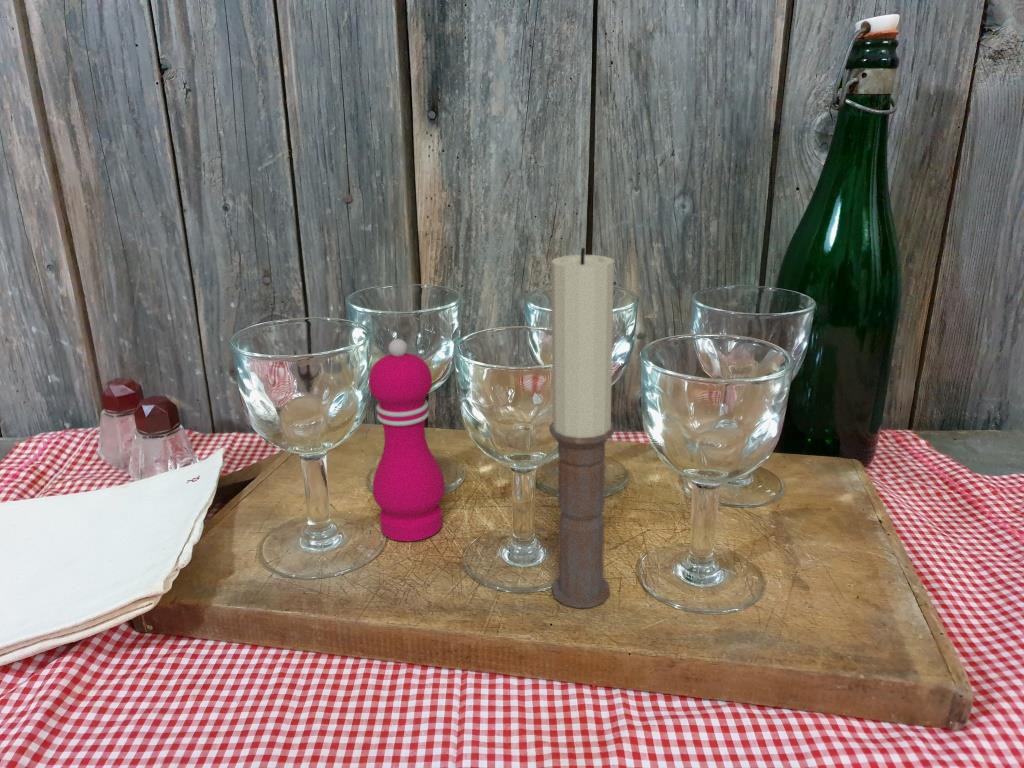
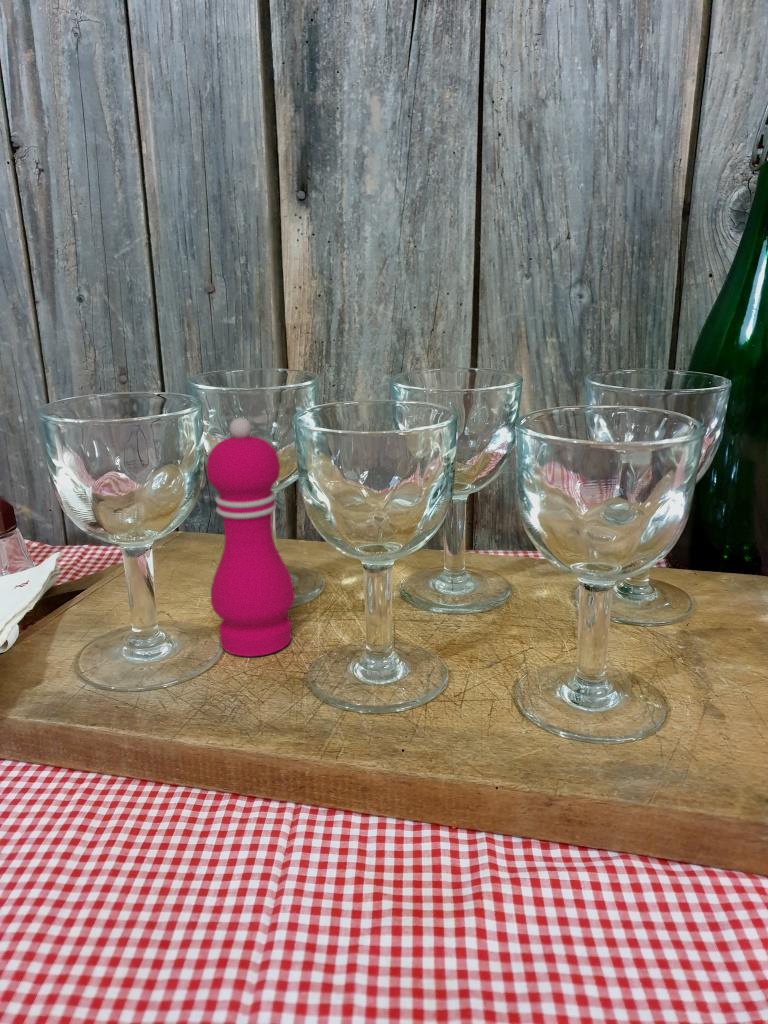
candle: present [549,248,614,608] -> none [409,286,484,734]

